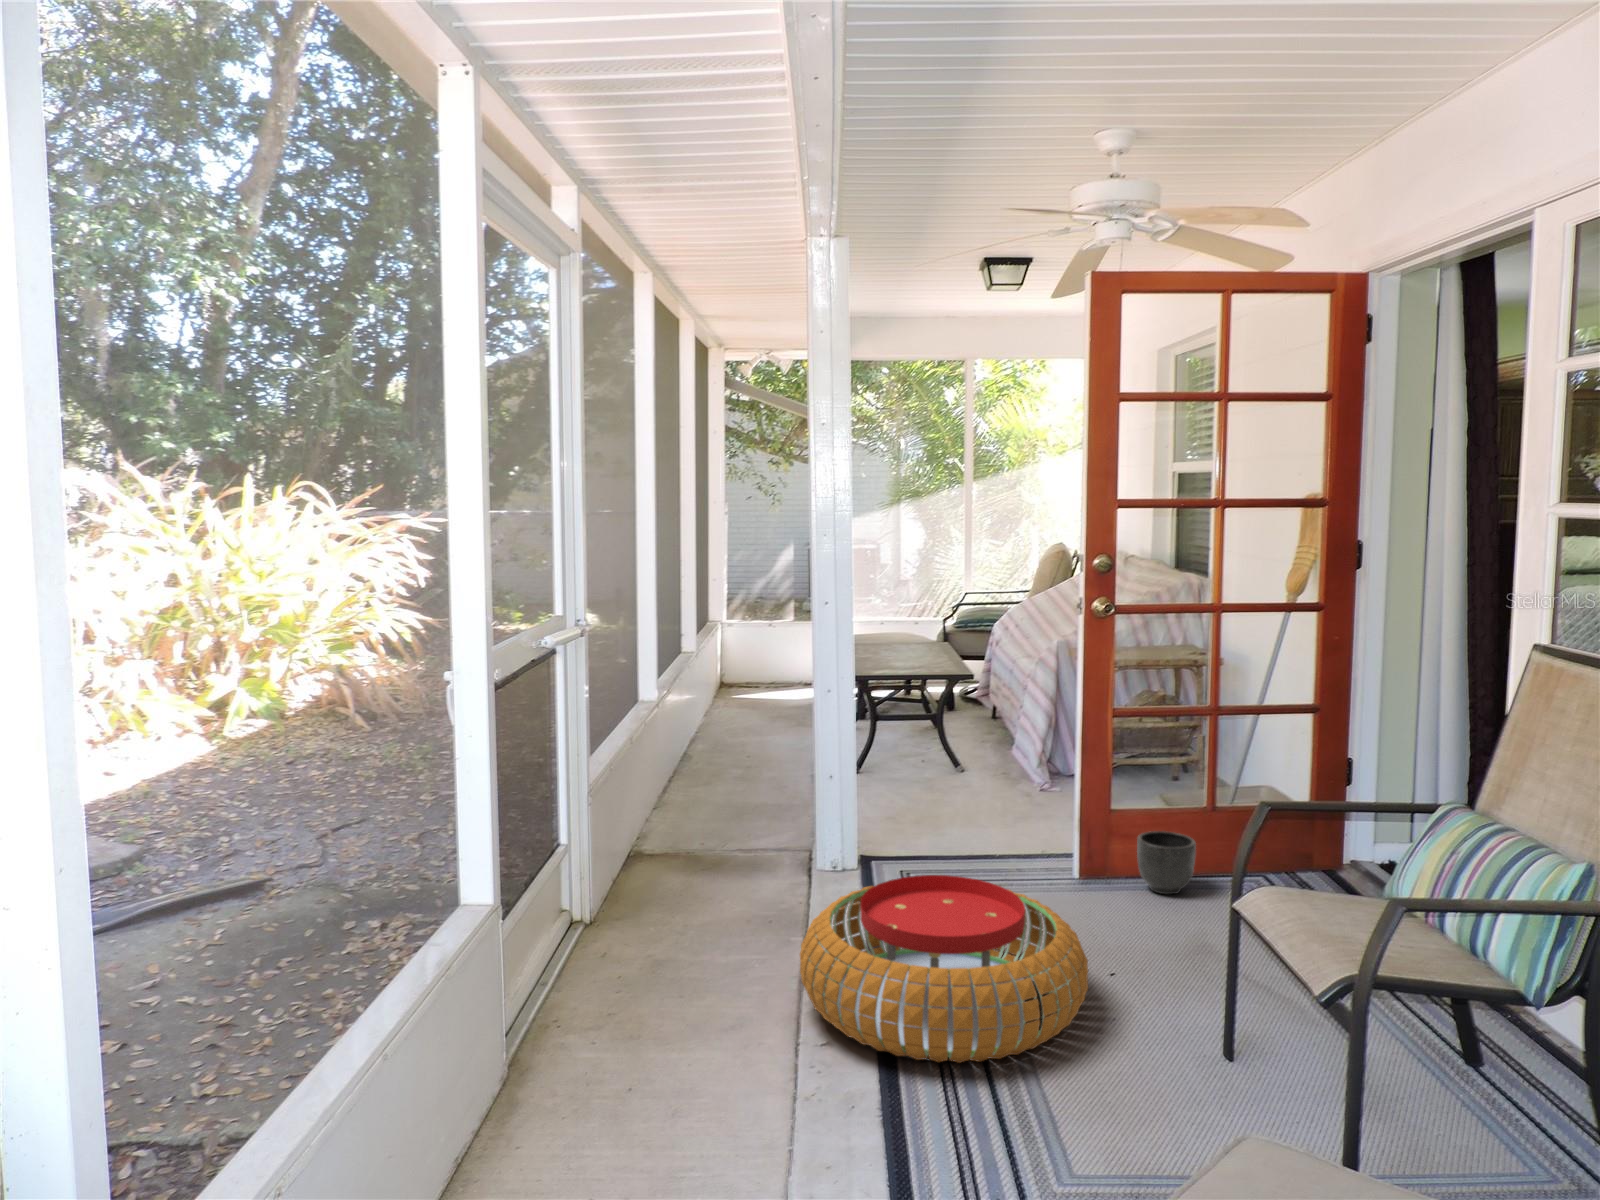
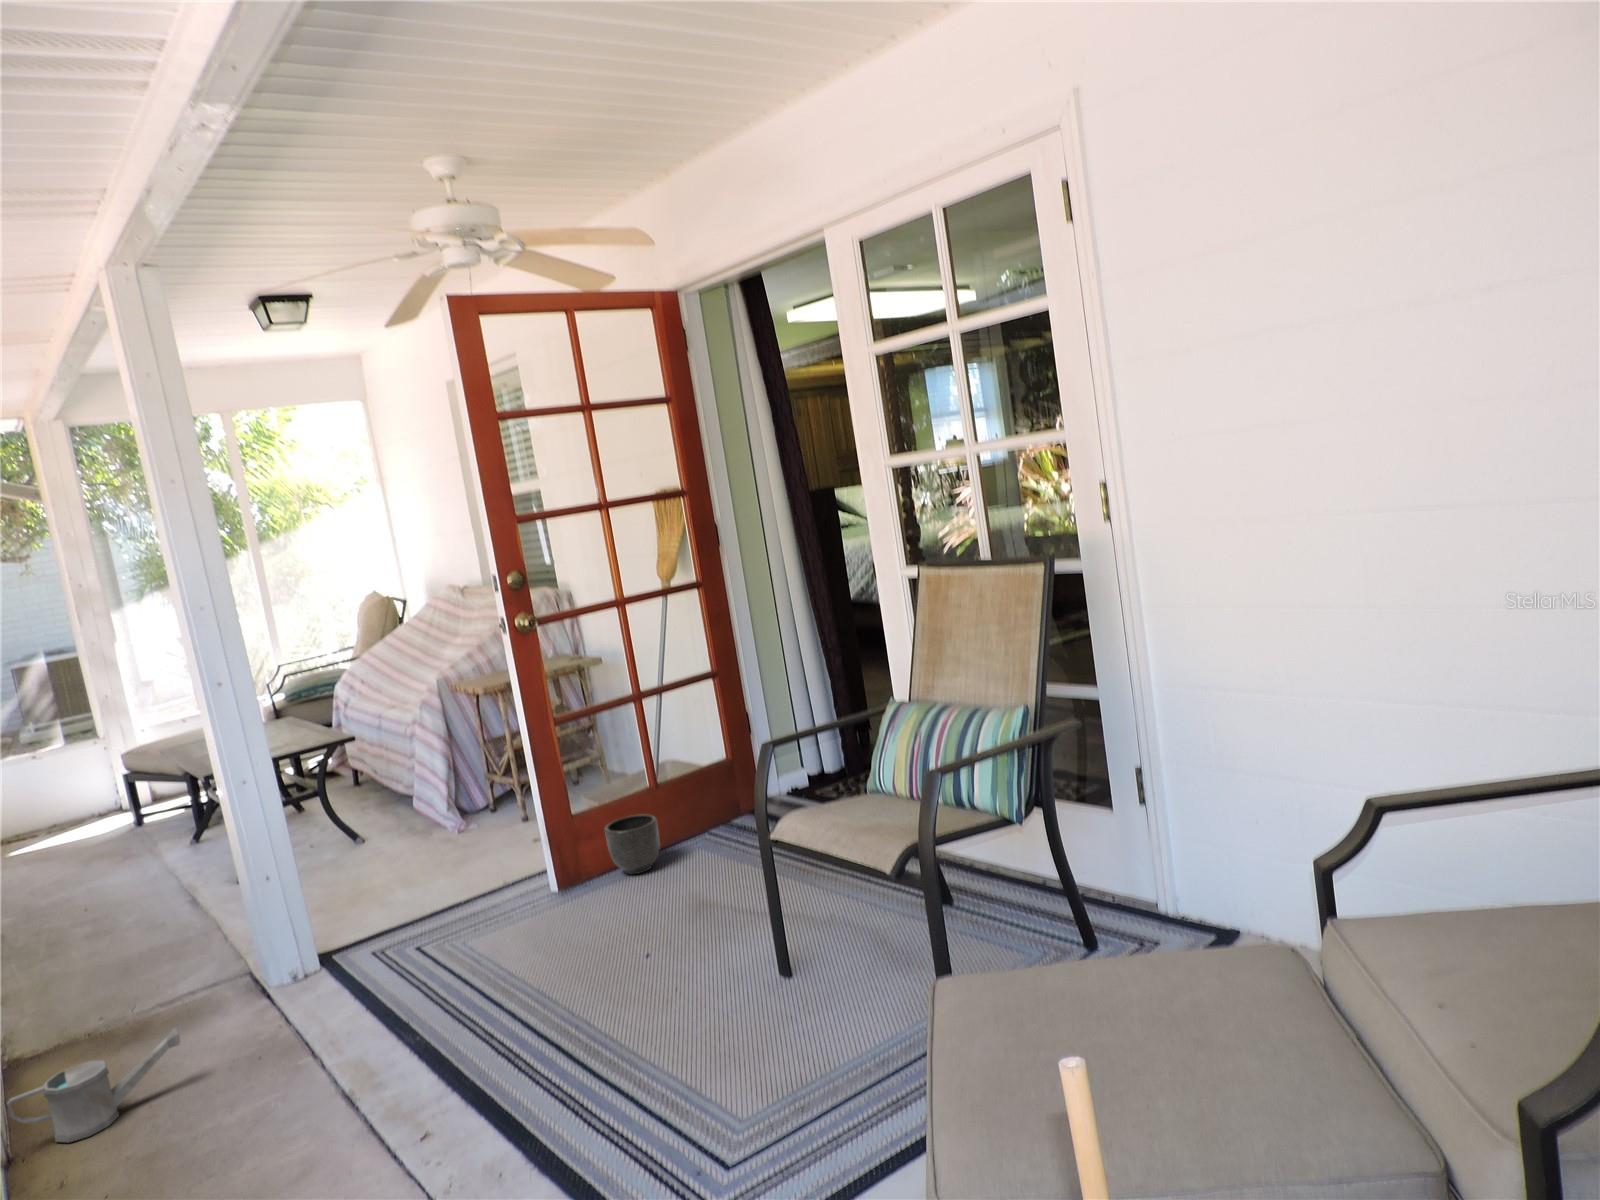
watering can: none [610,869,725,925] -> present [8,1028,180,1142]
pouf: present [800,875,1088,1063] -> none [345,909,655,1120]

